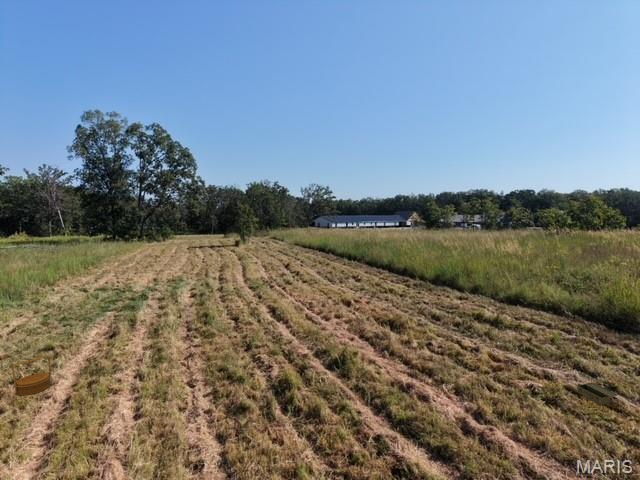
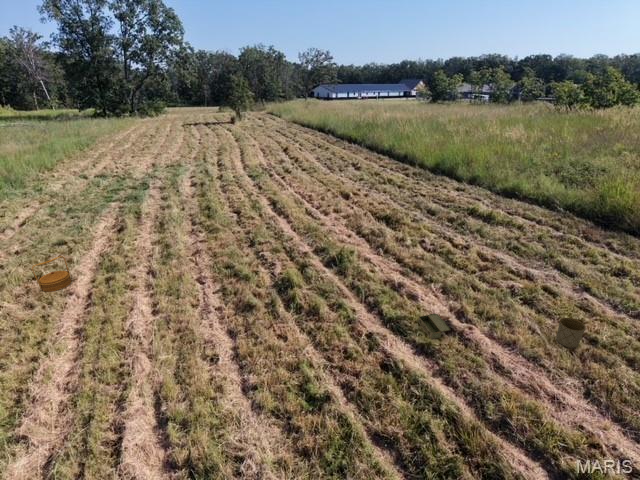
toolbox: present [577,383,617,405] -> present [418,313,450,339]
planter: none [588,413,619,449] -> present [556,318,585,348]

